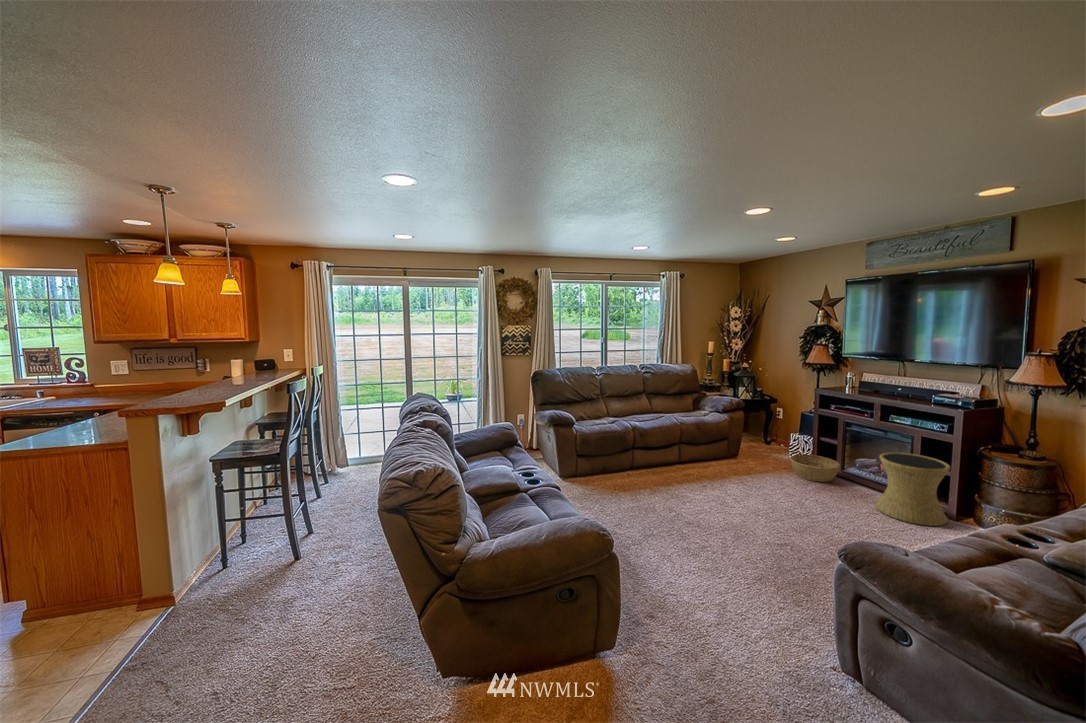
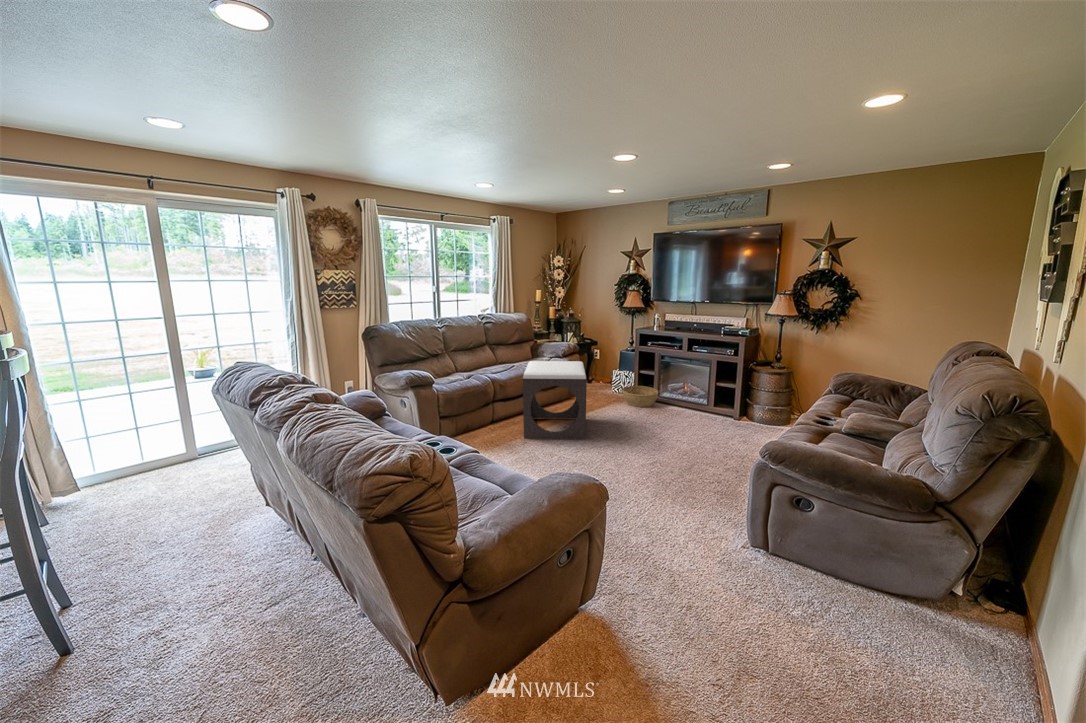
footstool: none [652,414,730,503] -> present [523,361,587,439]
side table: present [875,452,950,526] -> none [690,374,738,426]

